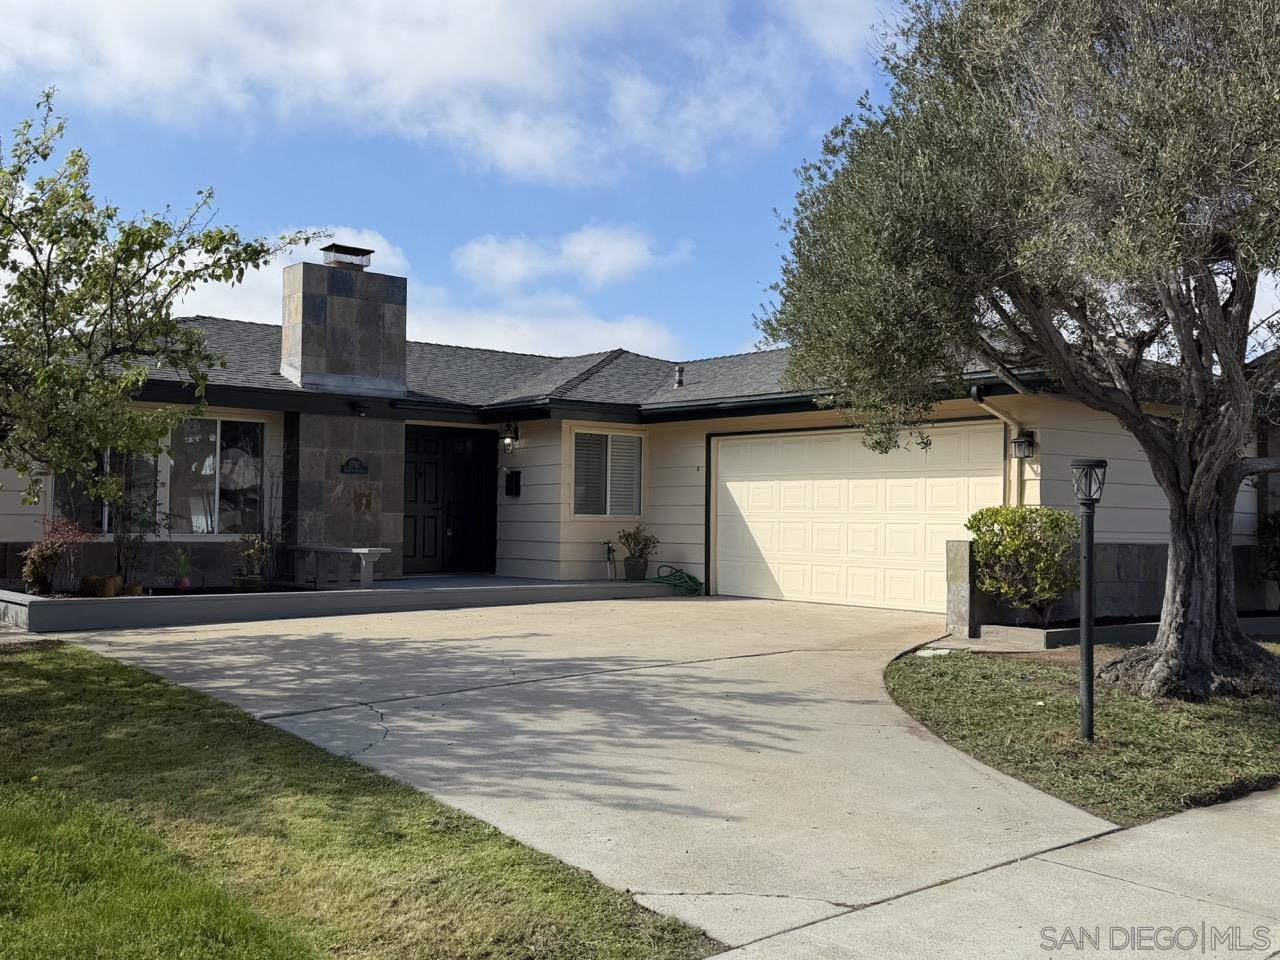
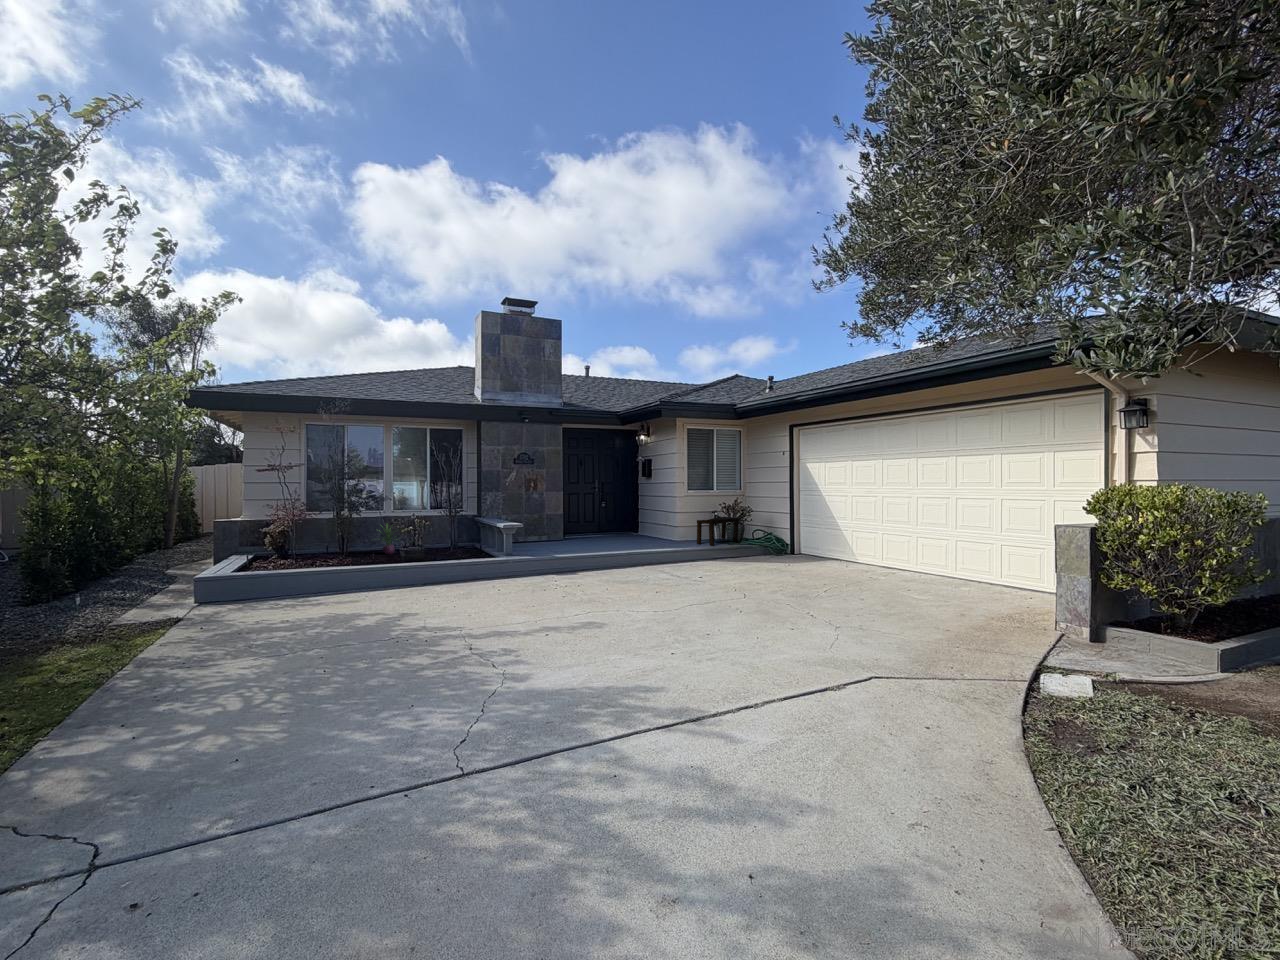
bench: none [587,550,640,585] -> present [697,517,739,546]
woven basket: present [79,573,142,597] -> none [310,543,352,563]

